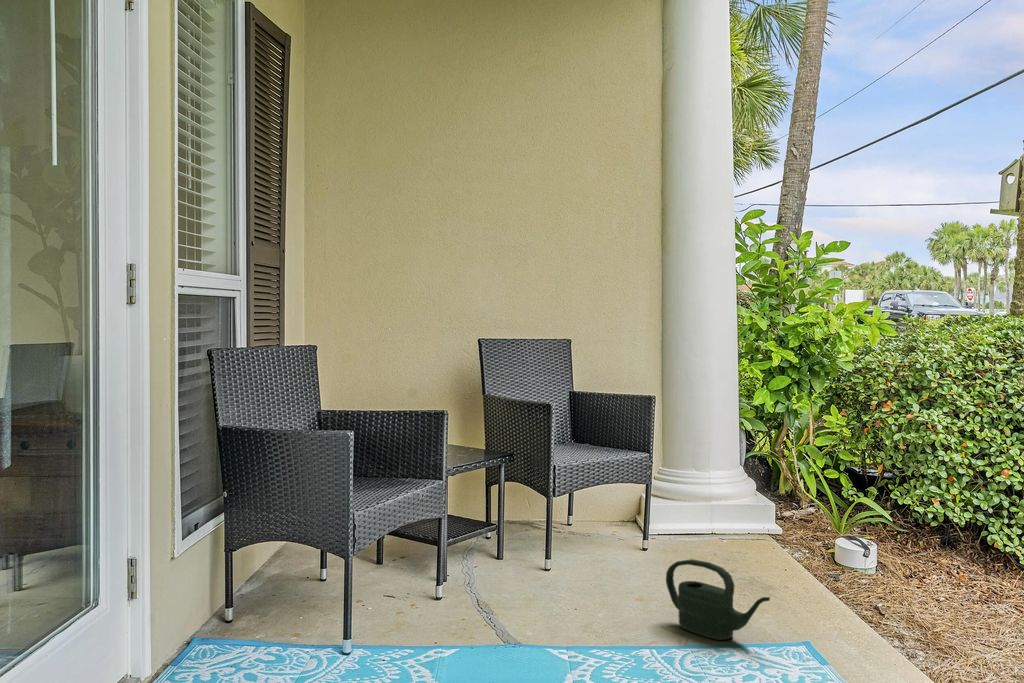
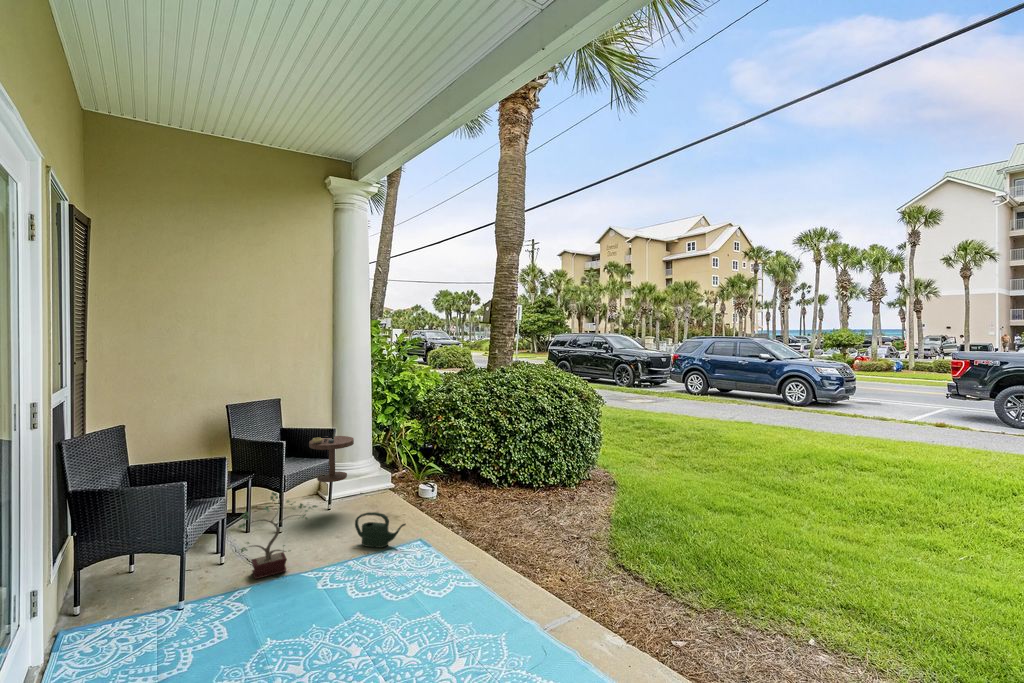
side table: none [603,407,687,561] -> present [309,436,354,482]
potted plant: none [441,479,584,638] -> present [238,492,317,579]

